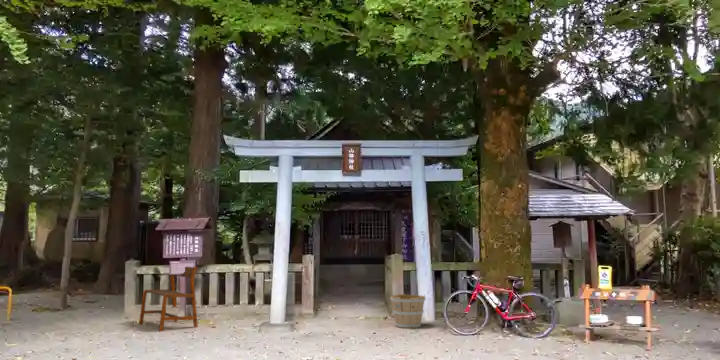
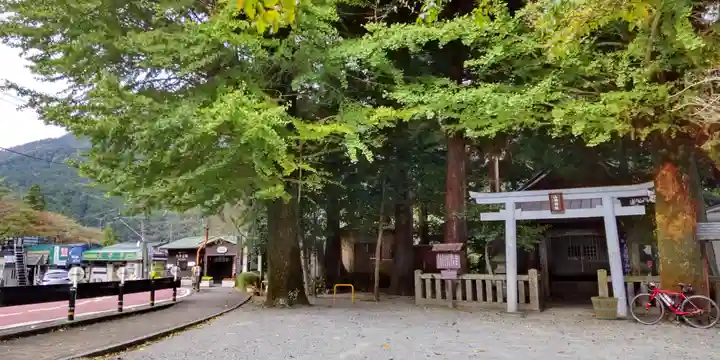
bench: present [139,267,198,331] -> none [425,274,461,313]

